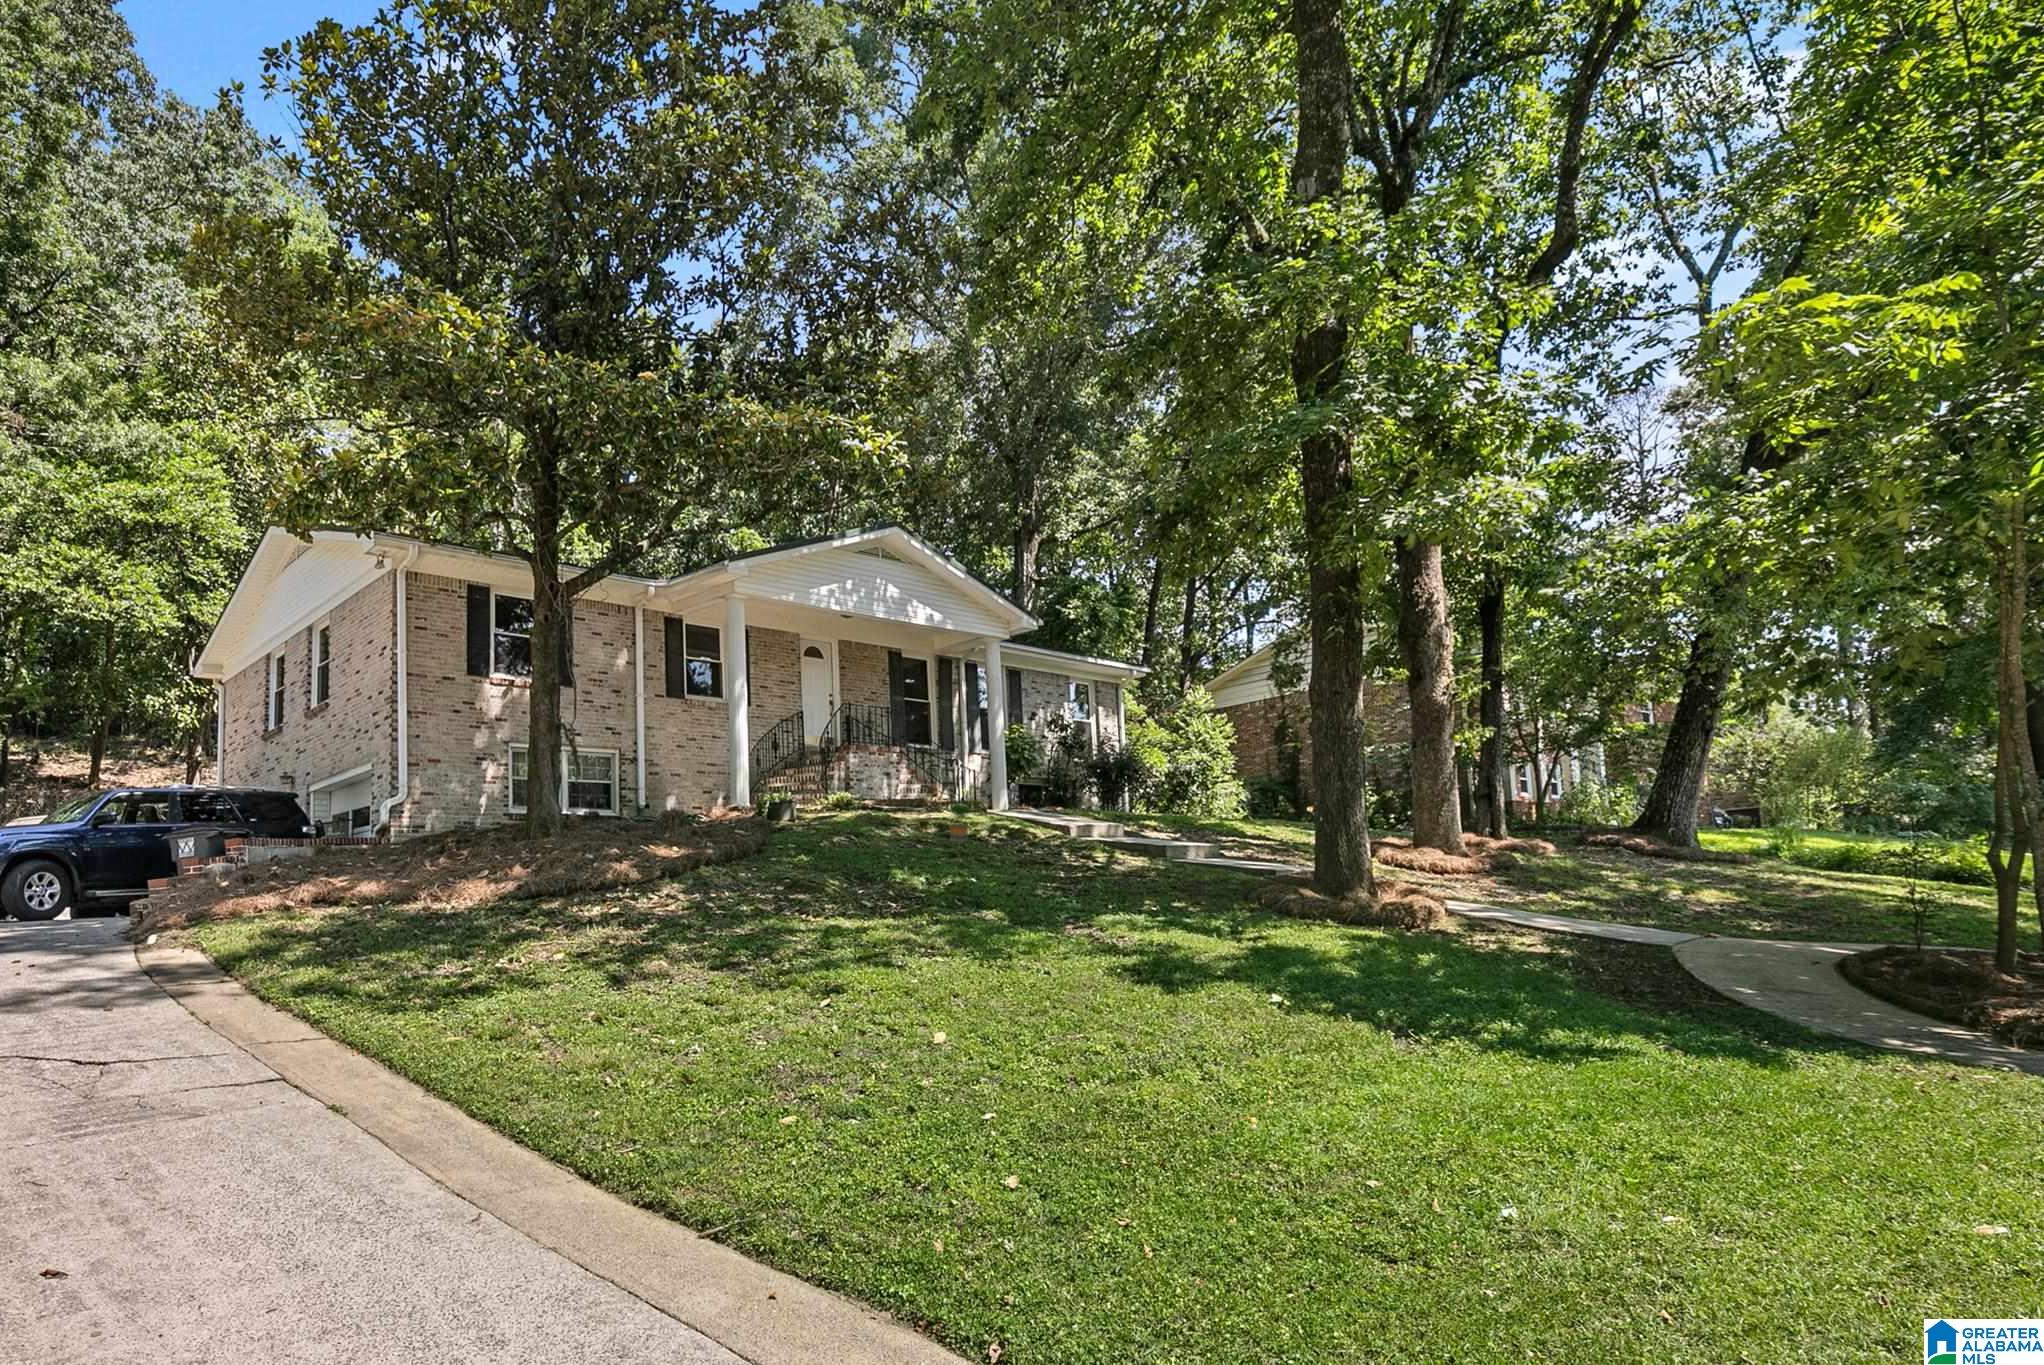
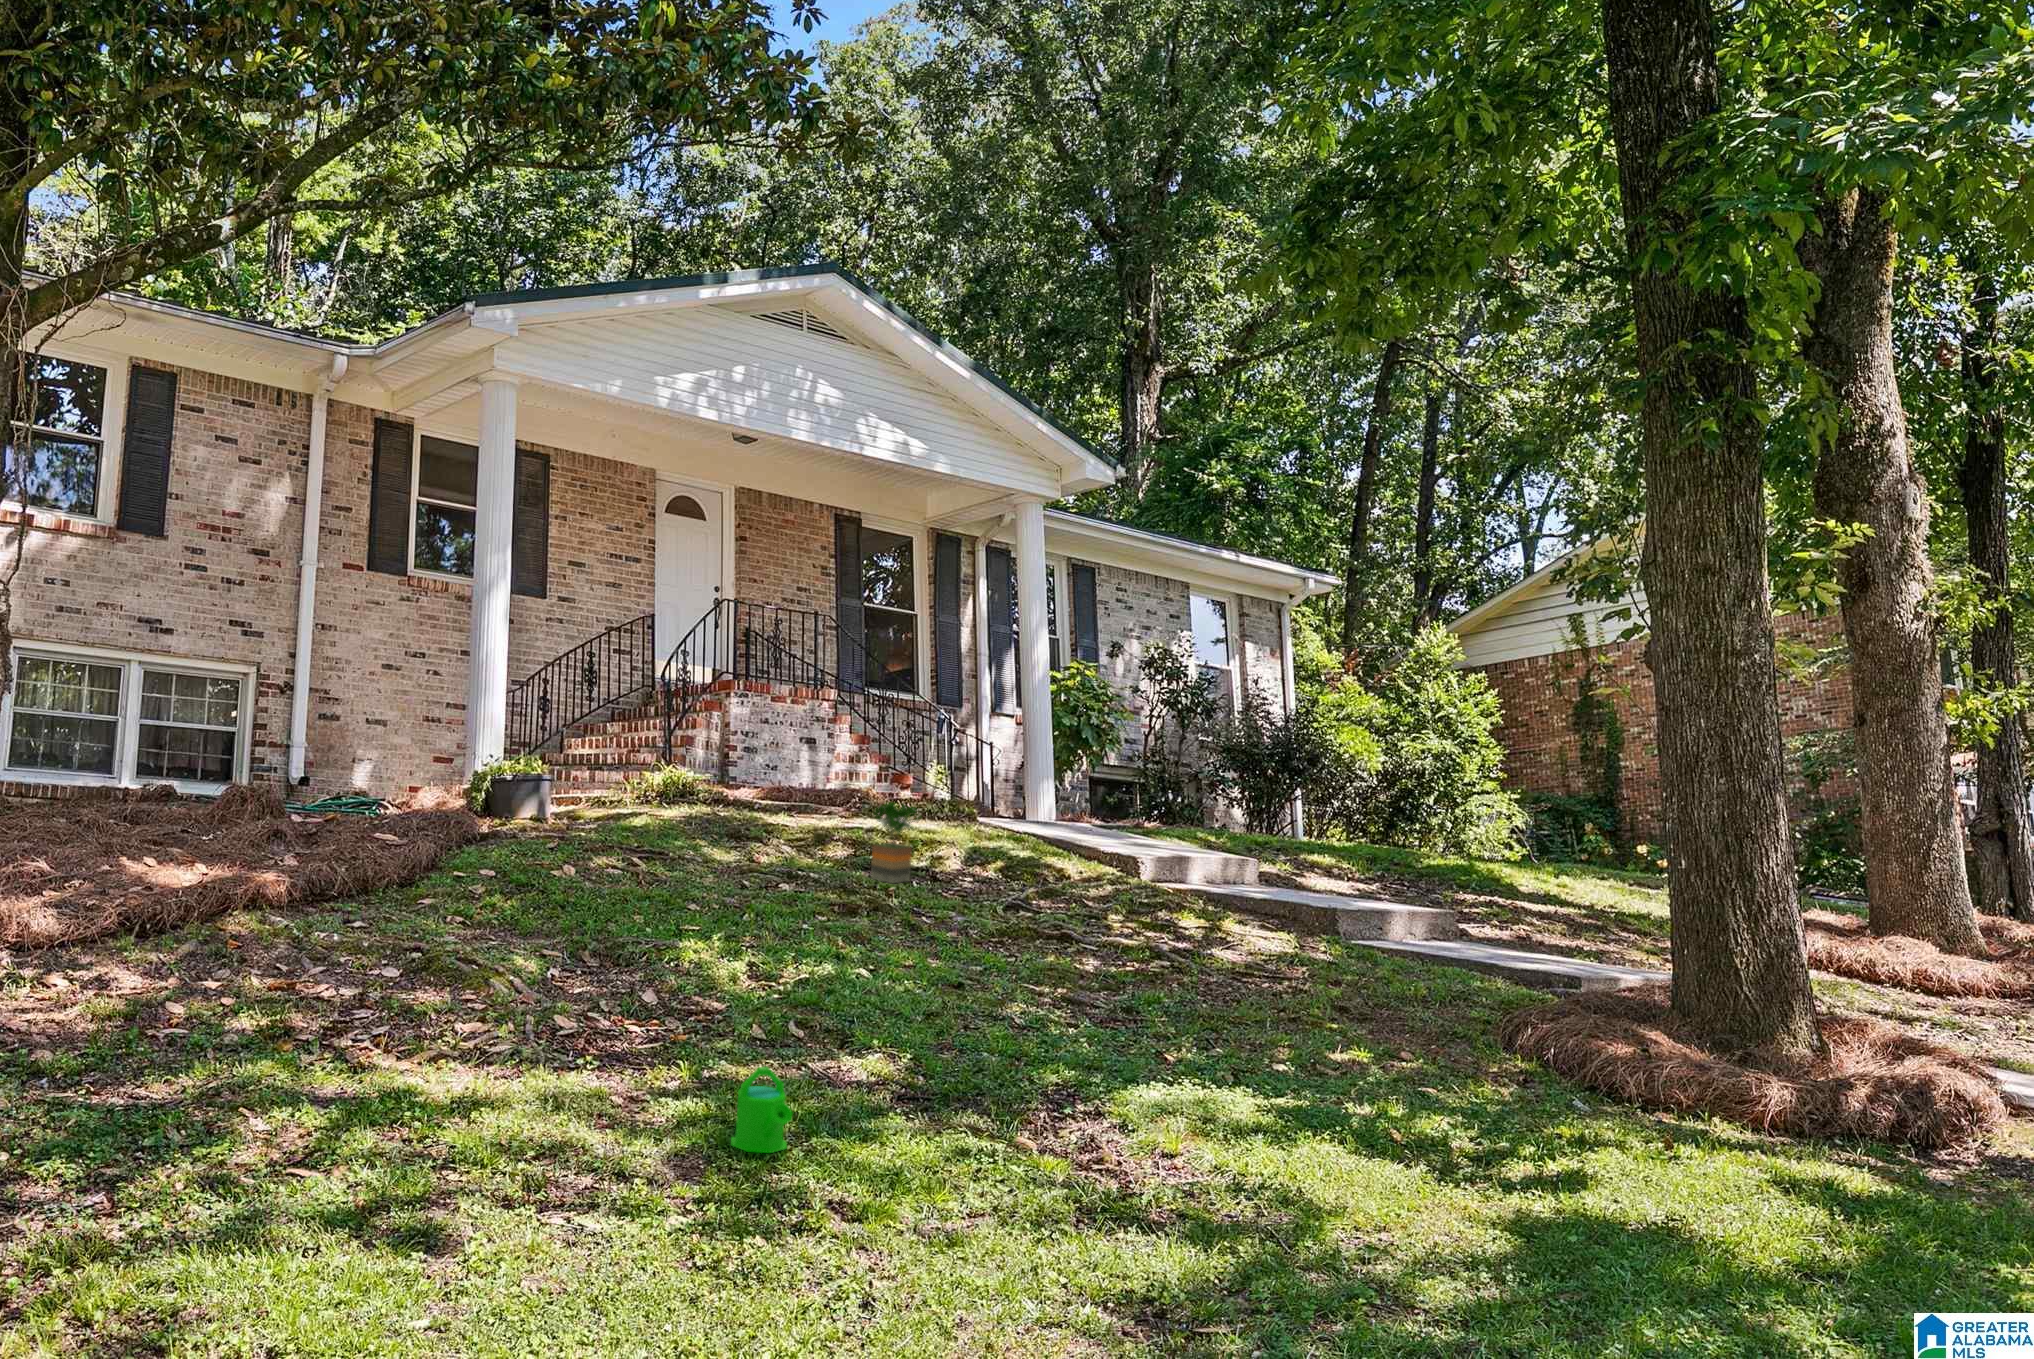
watering can: none [968,910,994,942] -> present [731,1067,792,1153]

